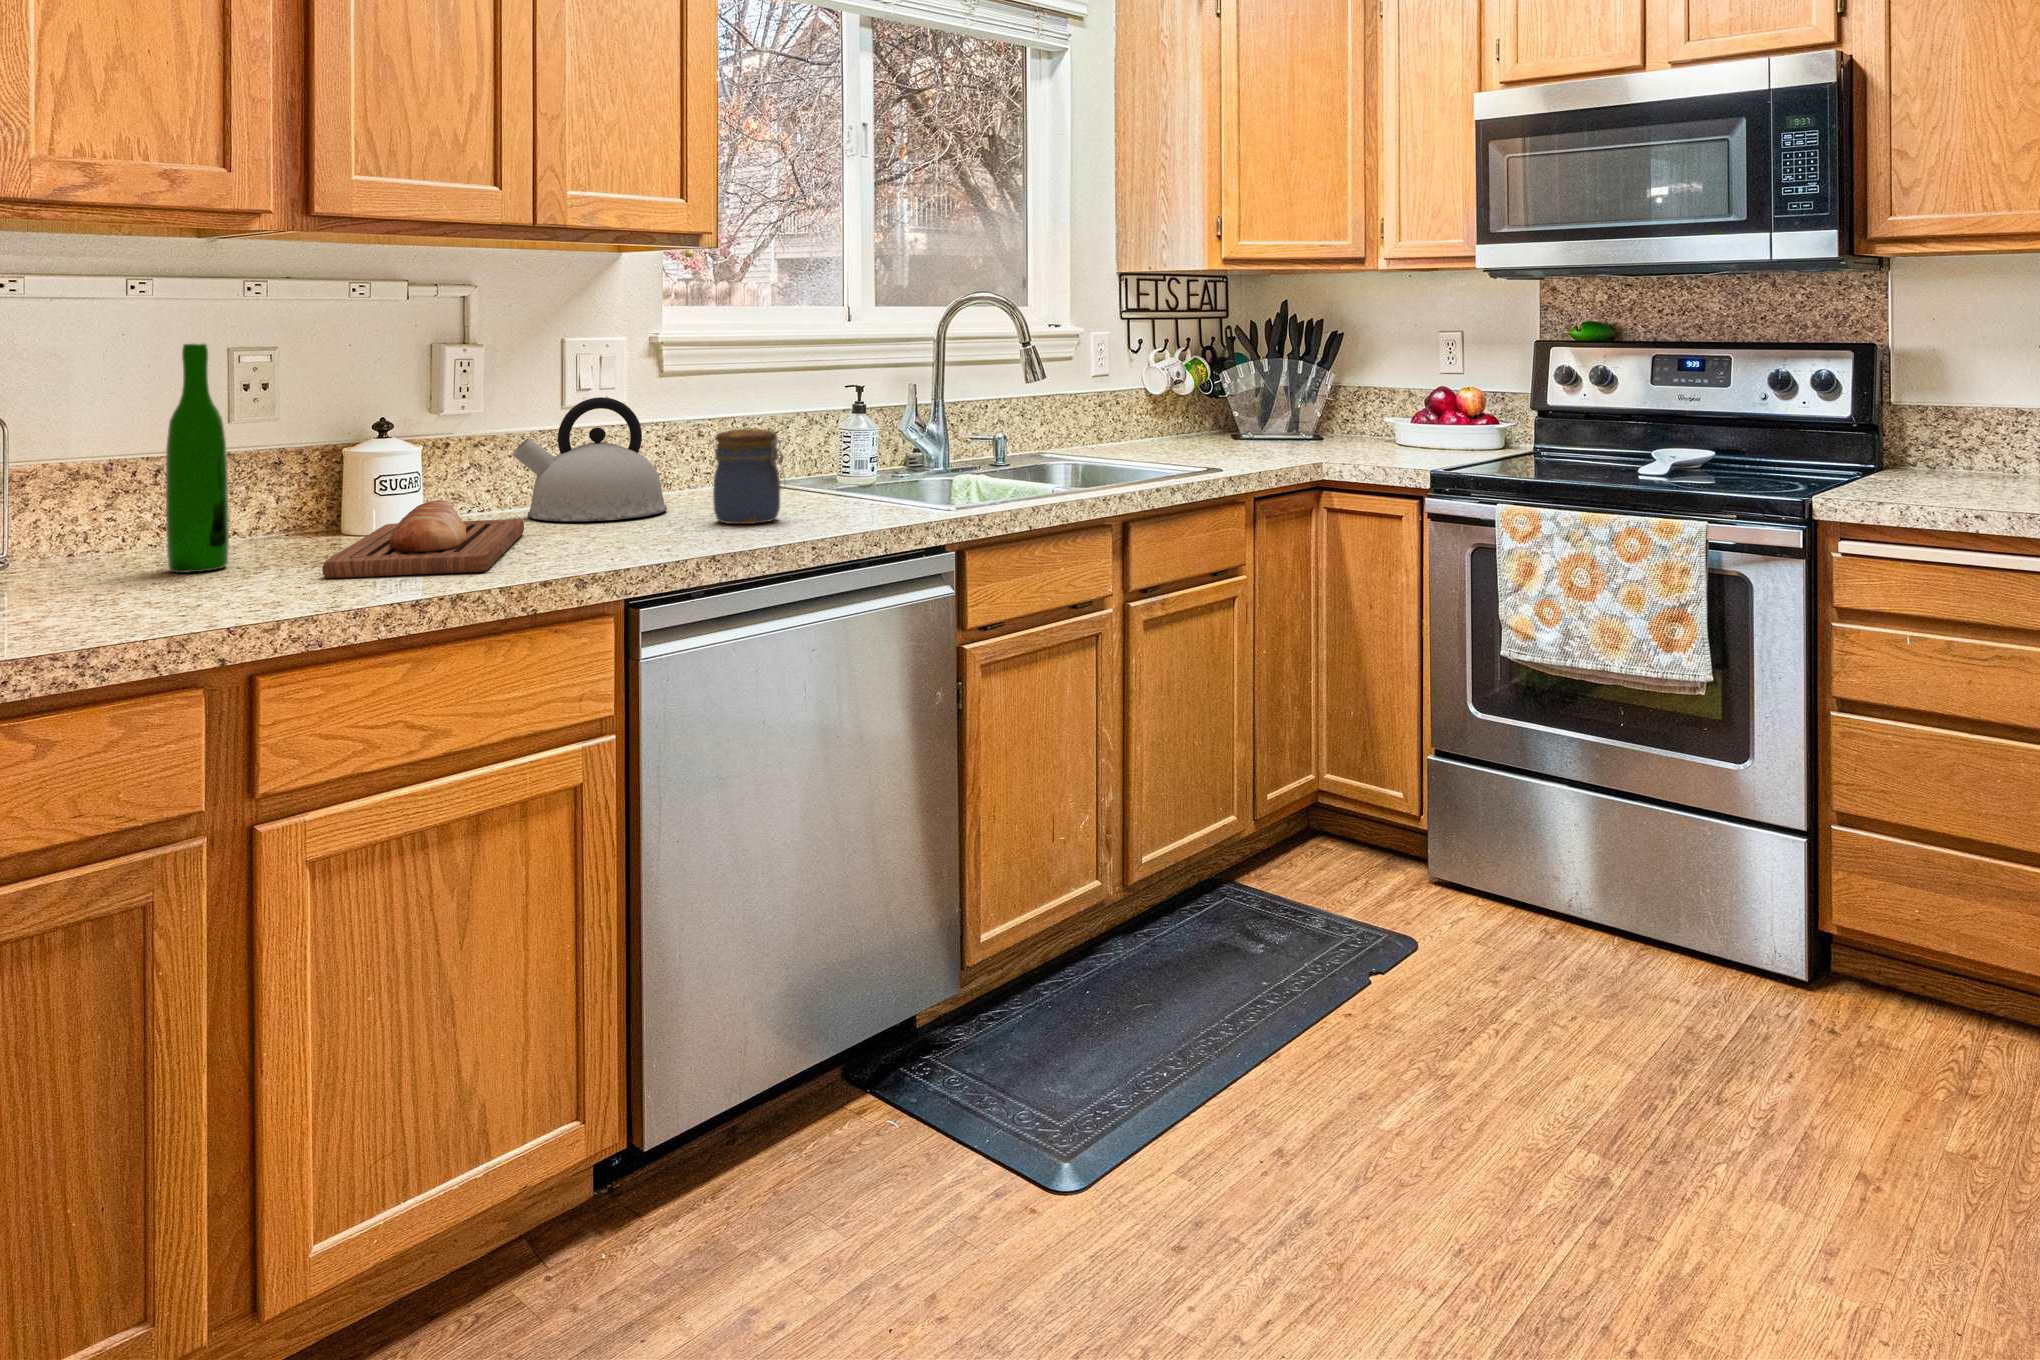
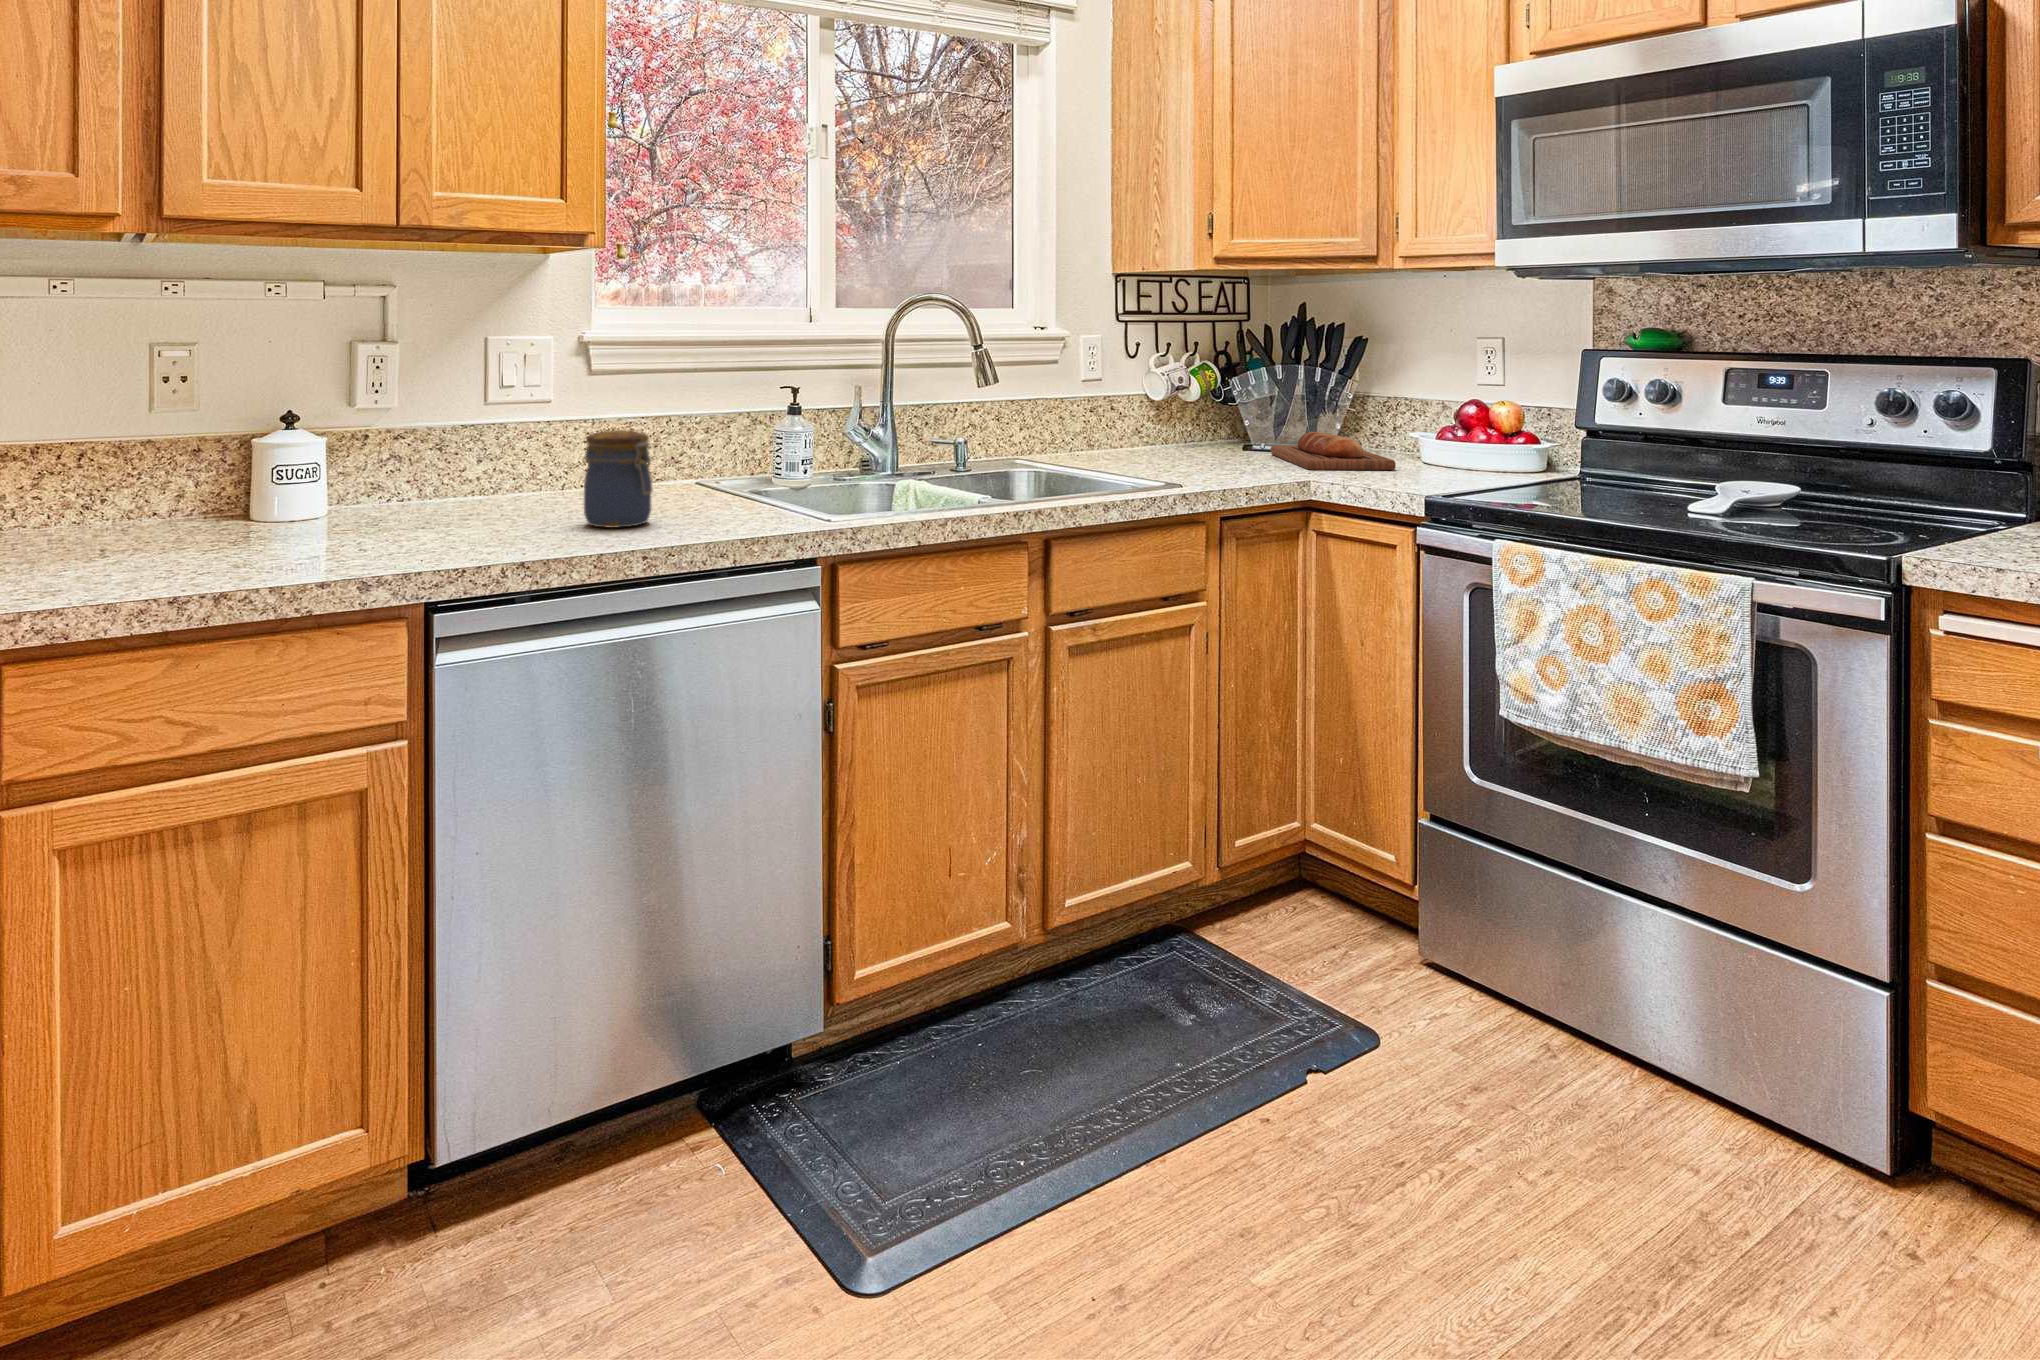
wine bottle: present [166,344,229,573] -> none [34,340,93,555]
kettle: present [513,397,667,521] -> none [417,395,566,517]
bread loaf: present [322,500,524,578] -> present [1271,432,1396,470]

